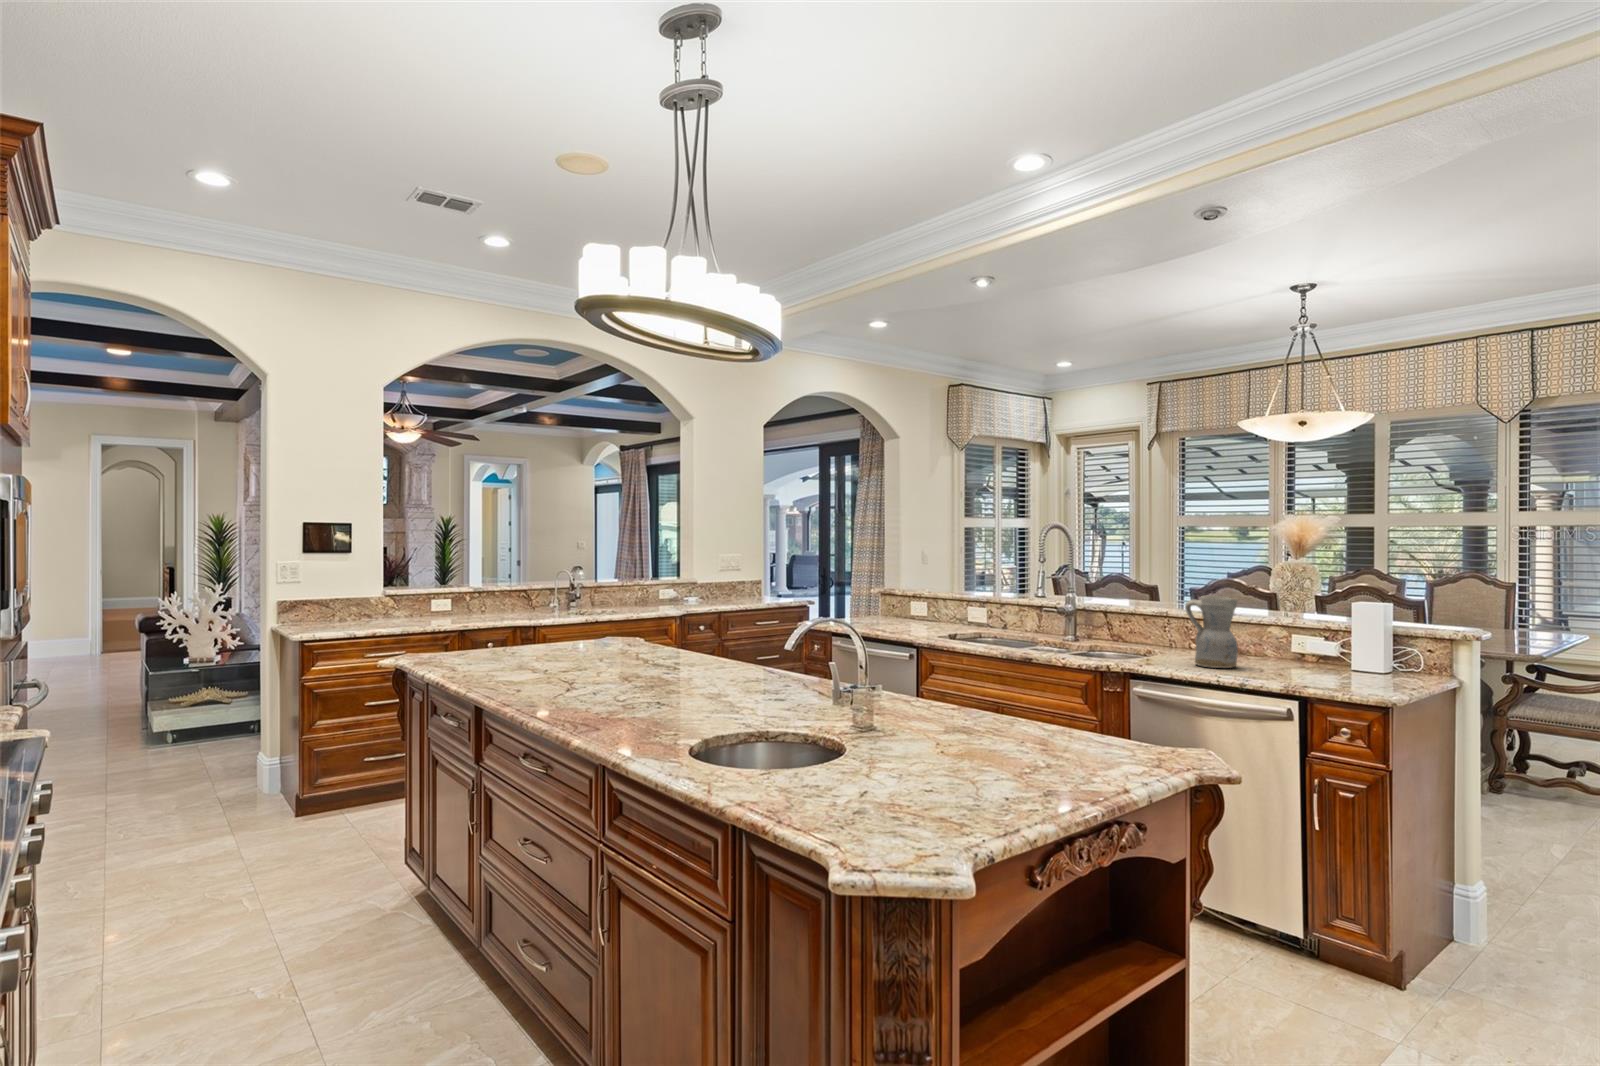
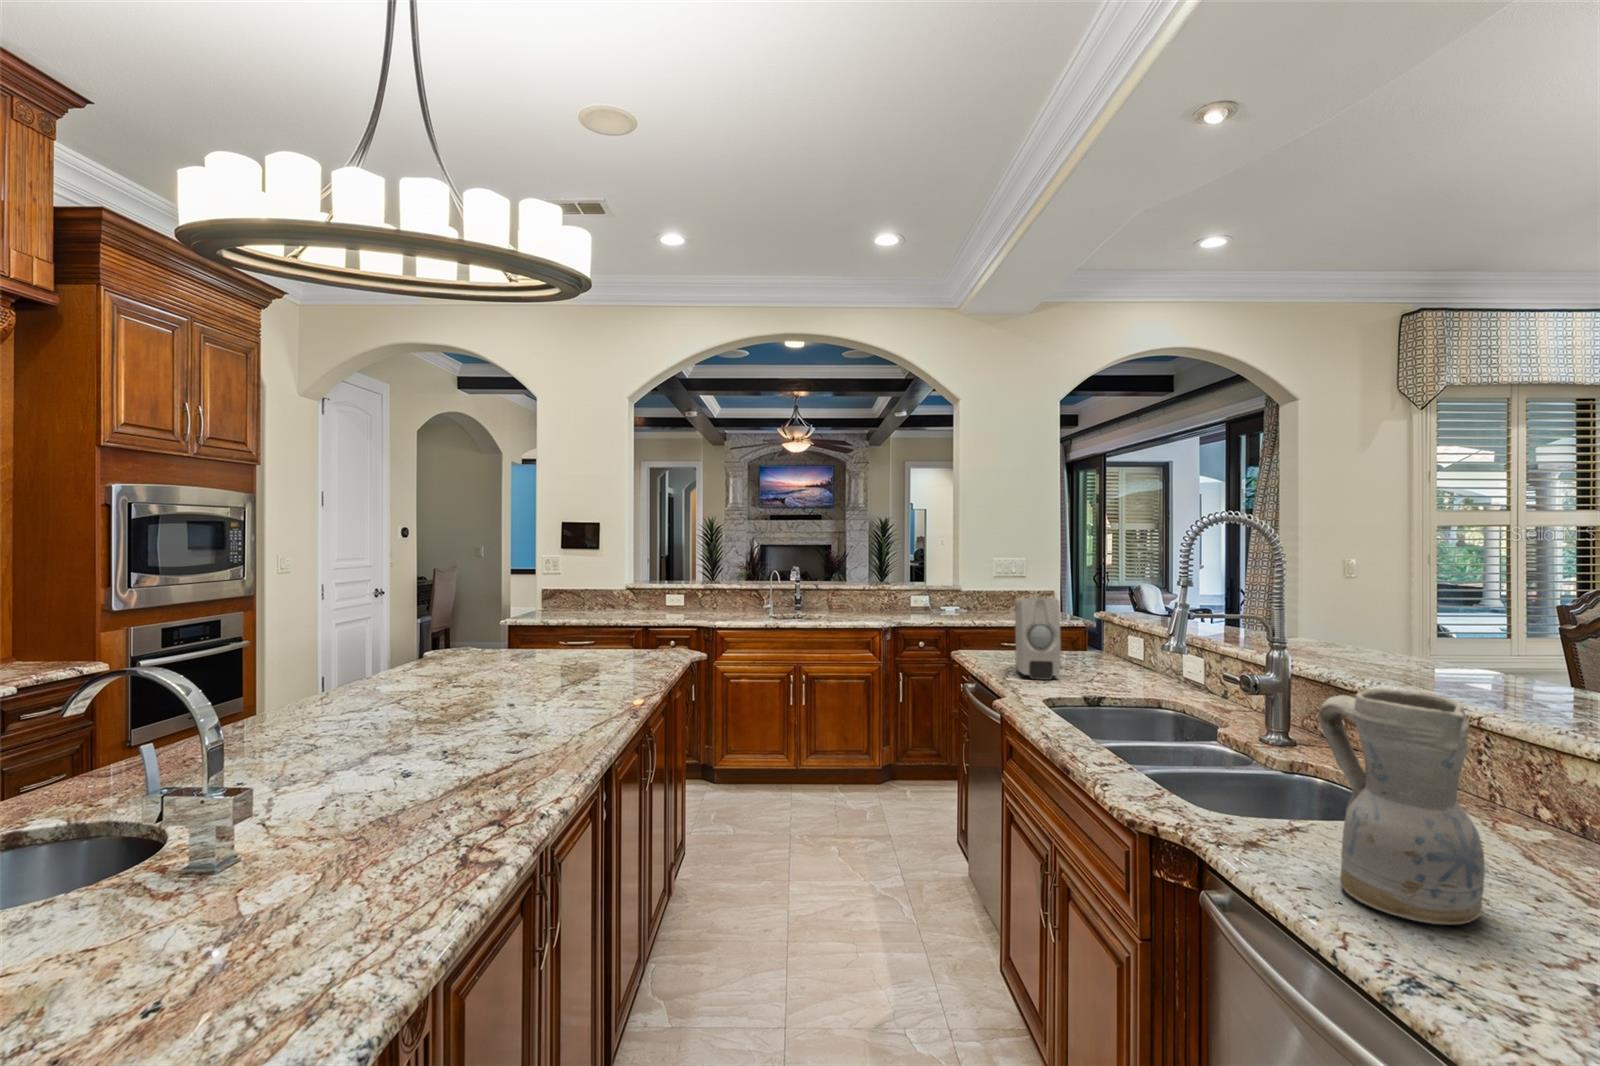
soap dispenser: none [879,579,918,630] -> present [1015,598,1061,680]

